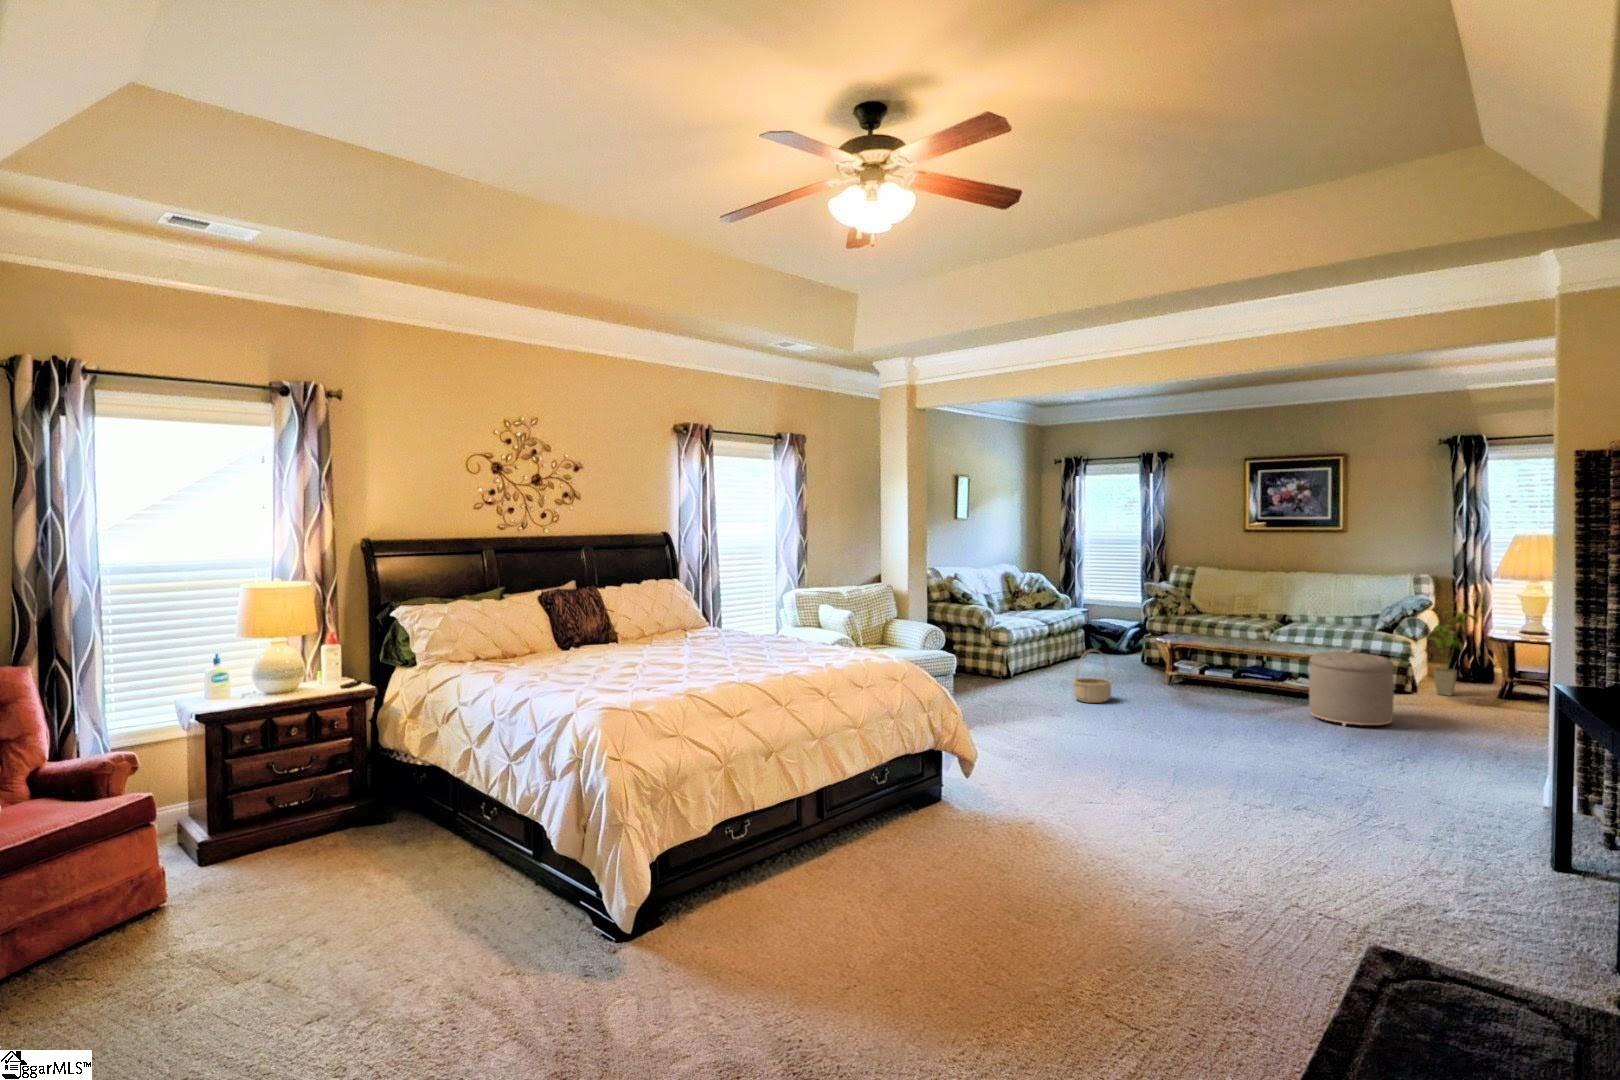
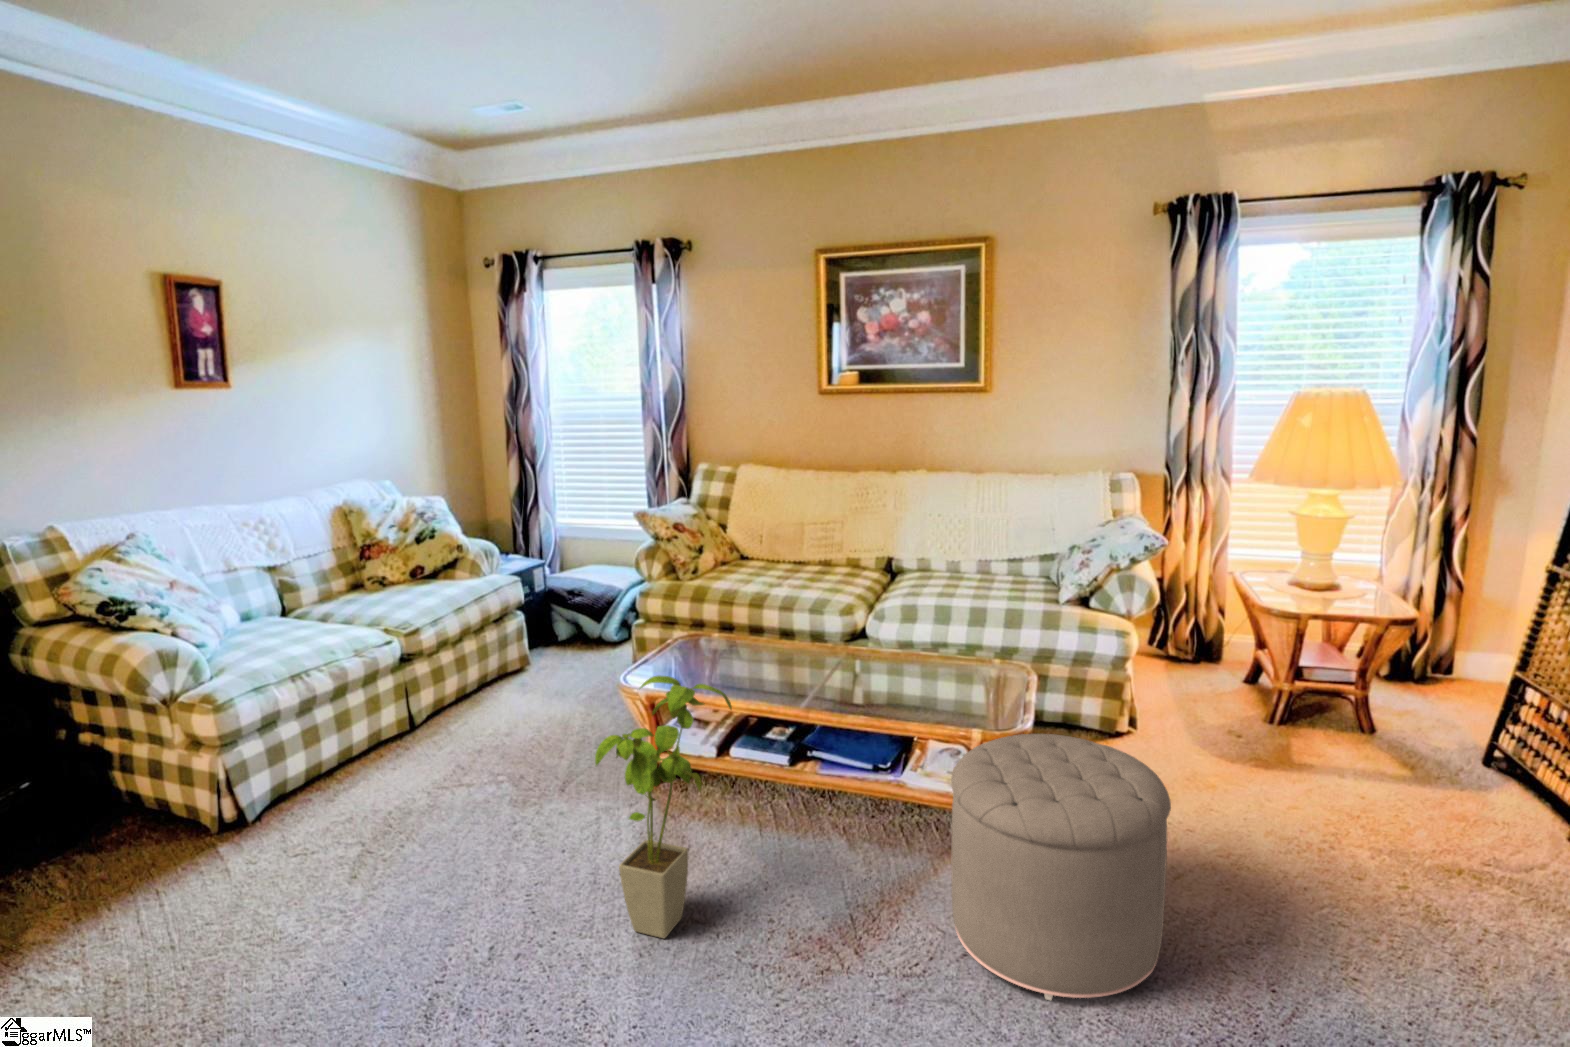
house plant: present [1429,613,1478,696] -> present [595,676,732,938]
basket: present [1073,649,1112,703] -> none [289,802,425,980]

